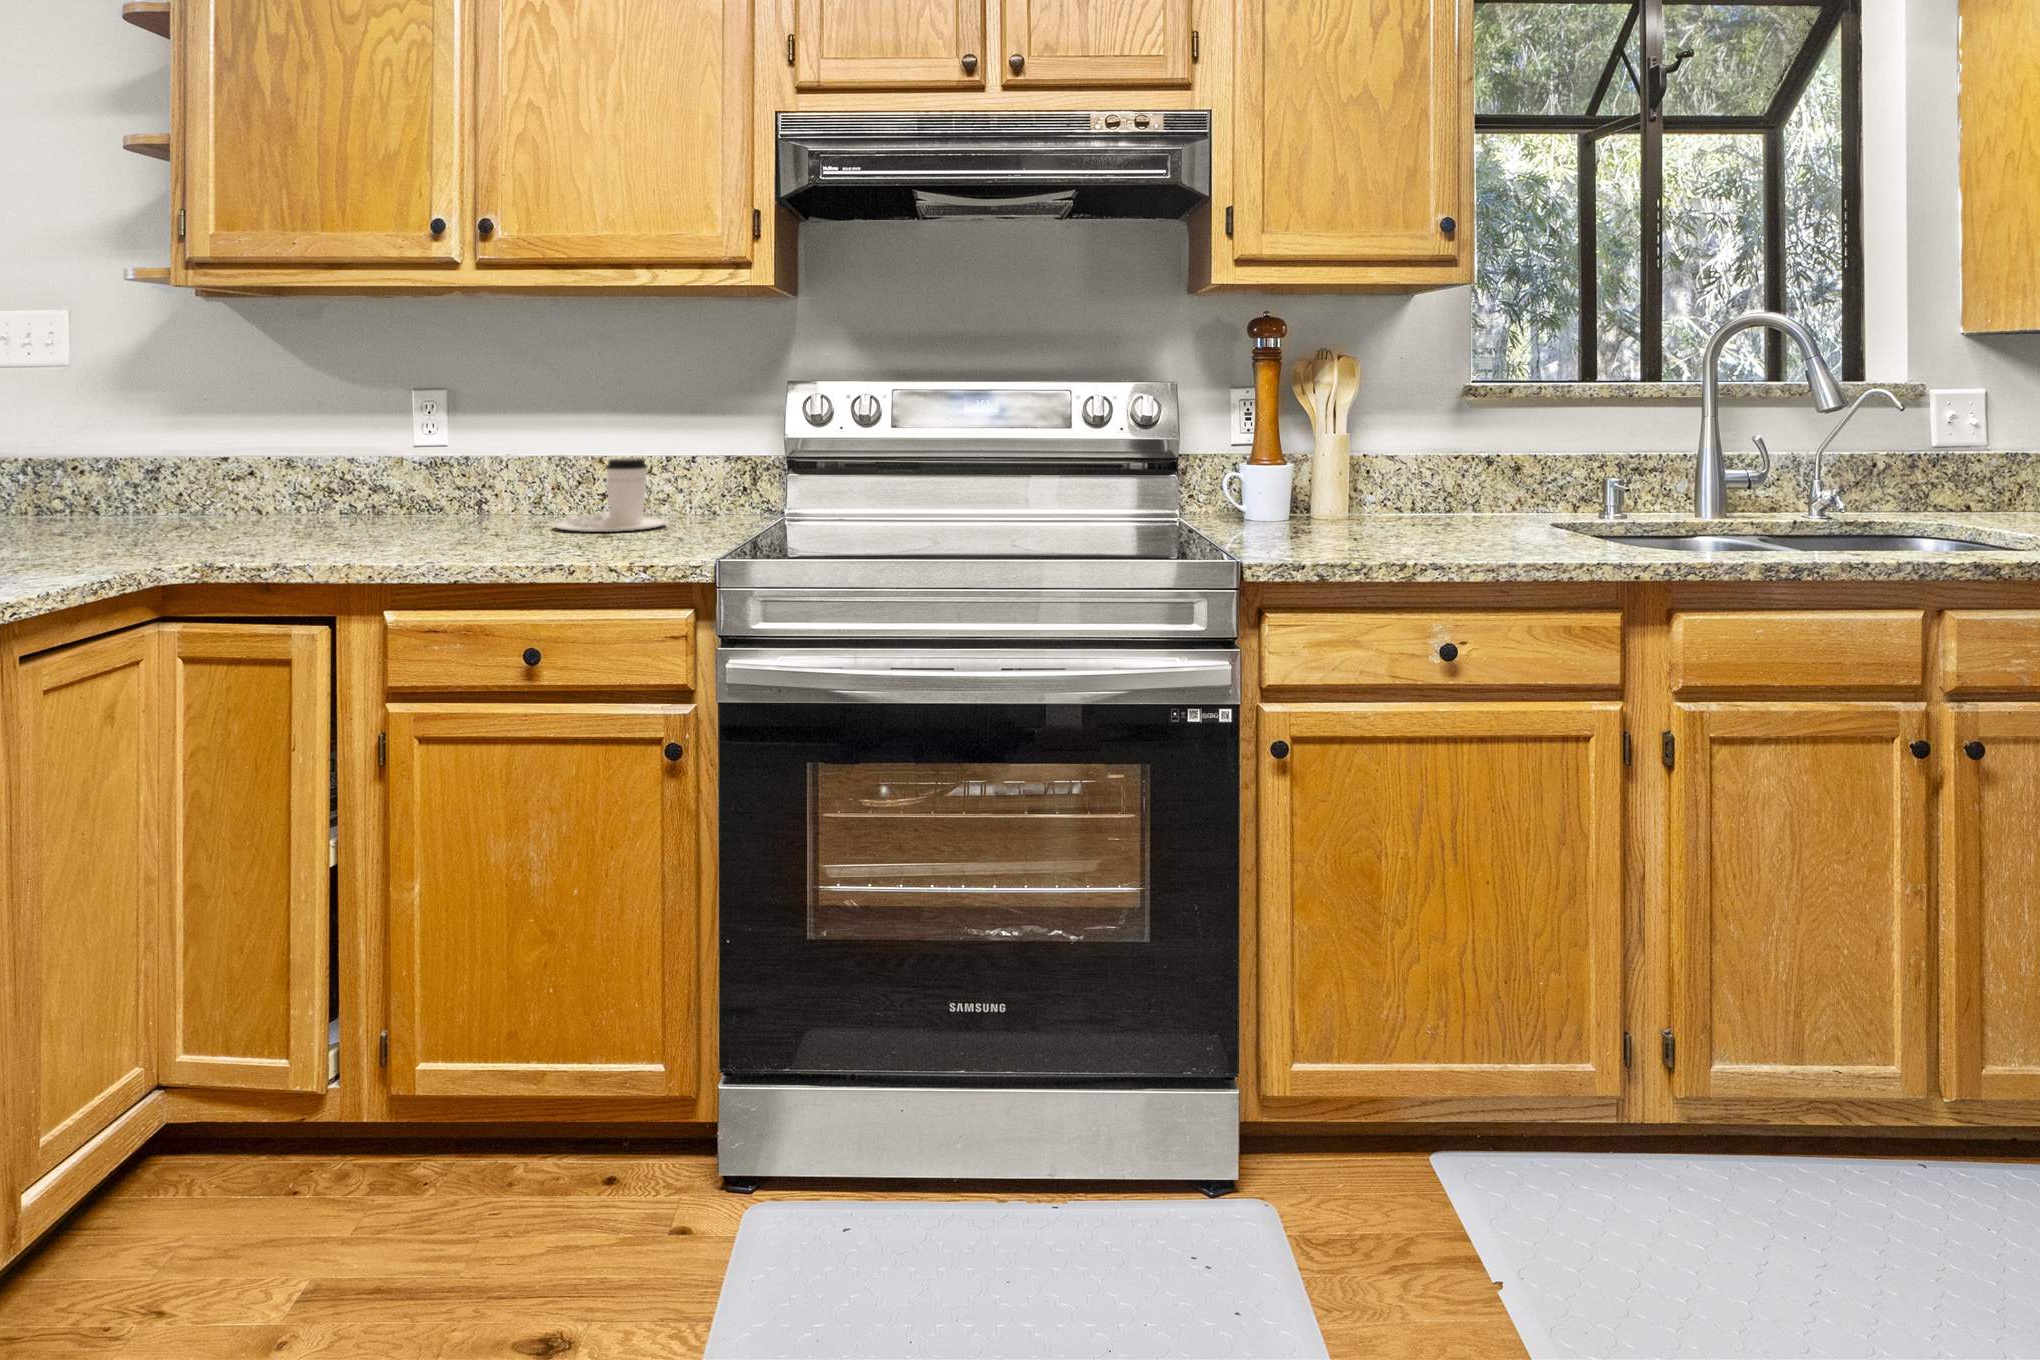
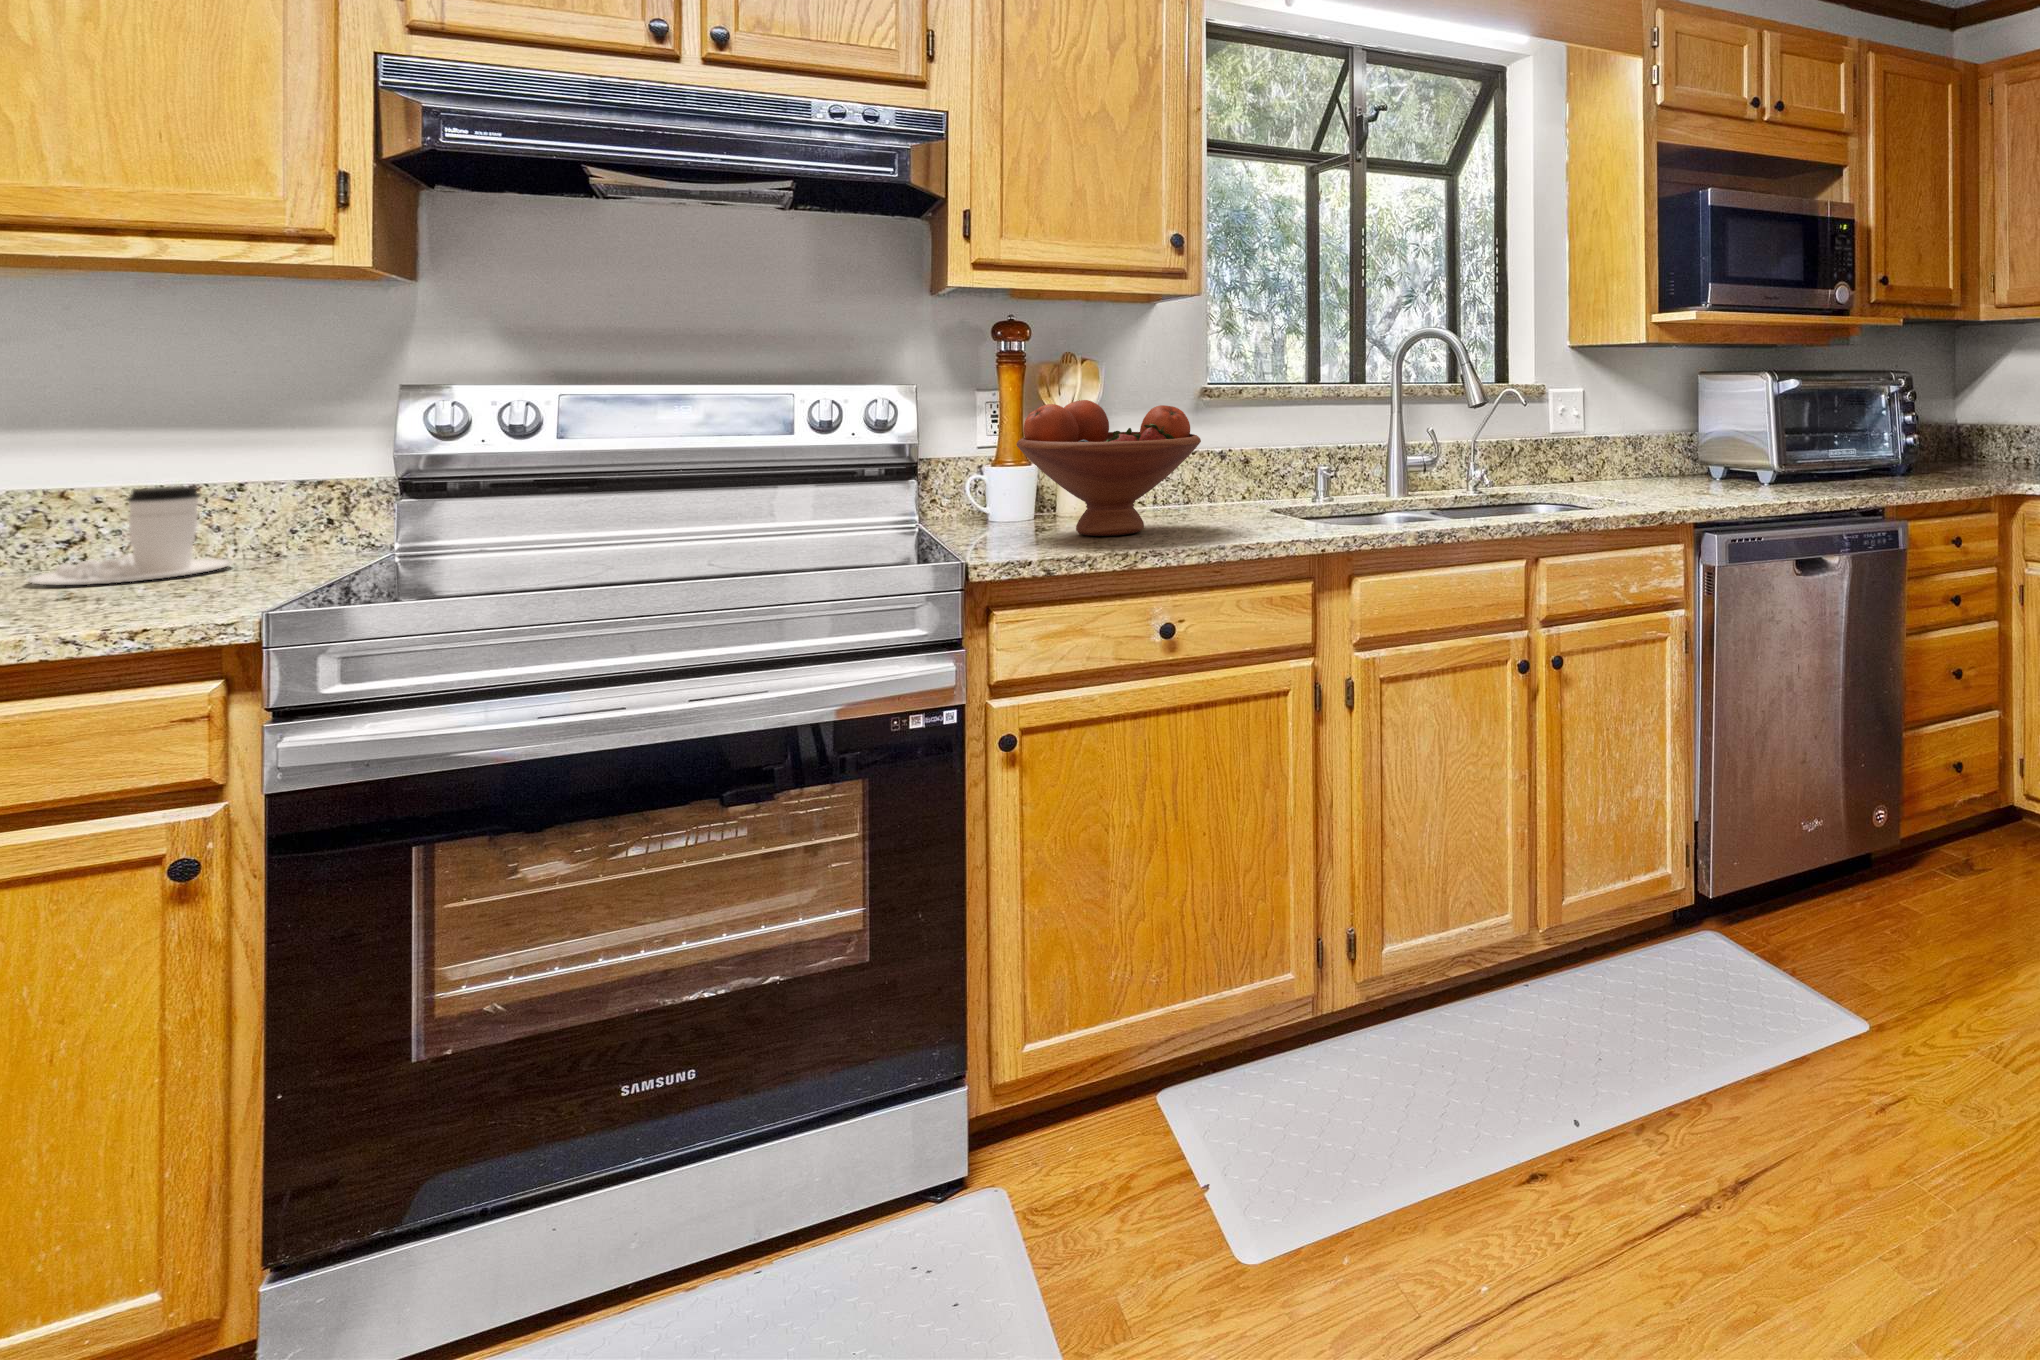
fruit bowl: none [1282,401,1478,546] -> present [1017,400,1201,536]

